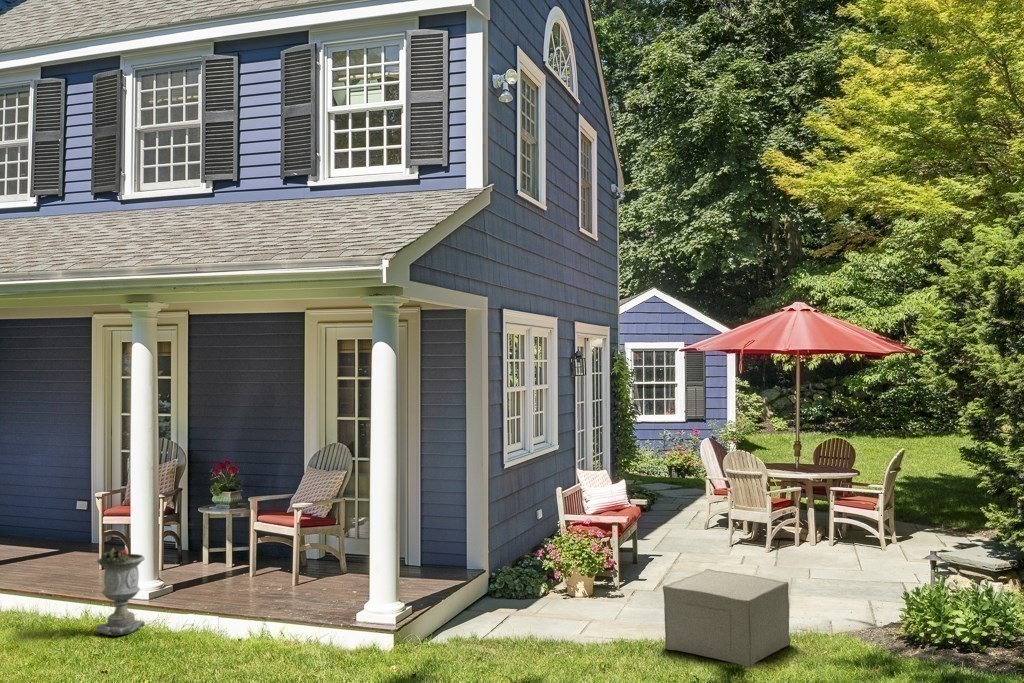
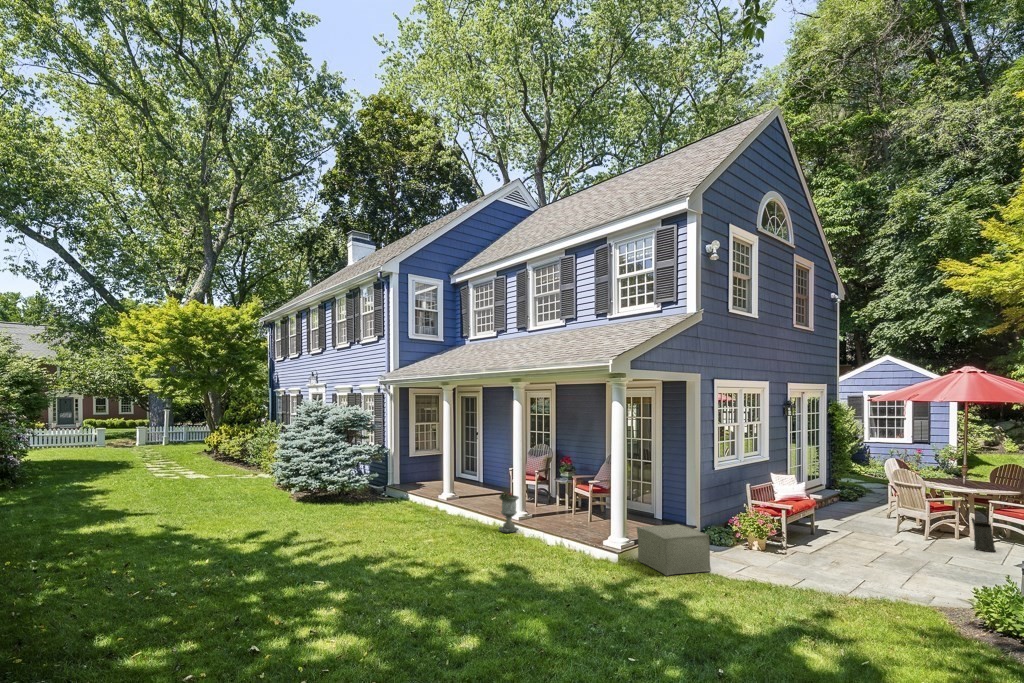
watering can: none [810,505,840,551] -> present [972,517,996,552]
ottoman: present [663,569,790,667] -> present [637,524,711,576]

